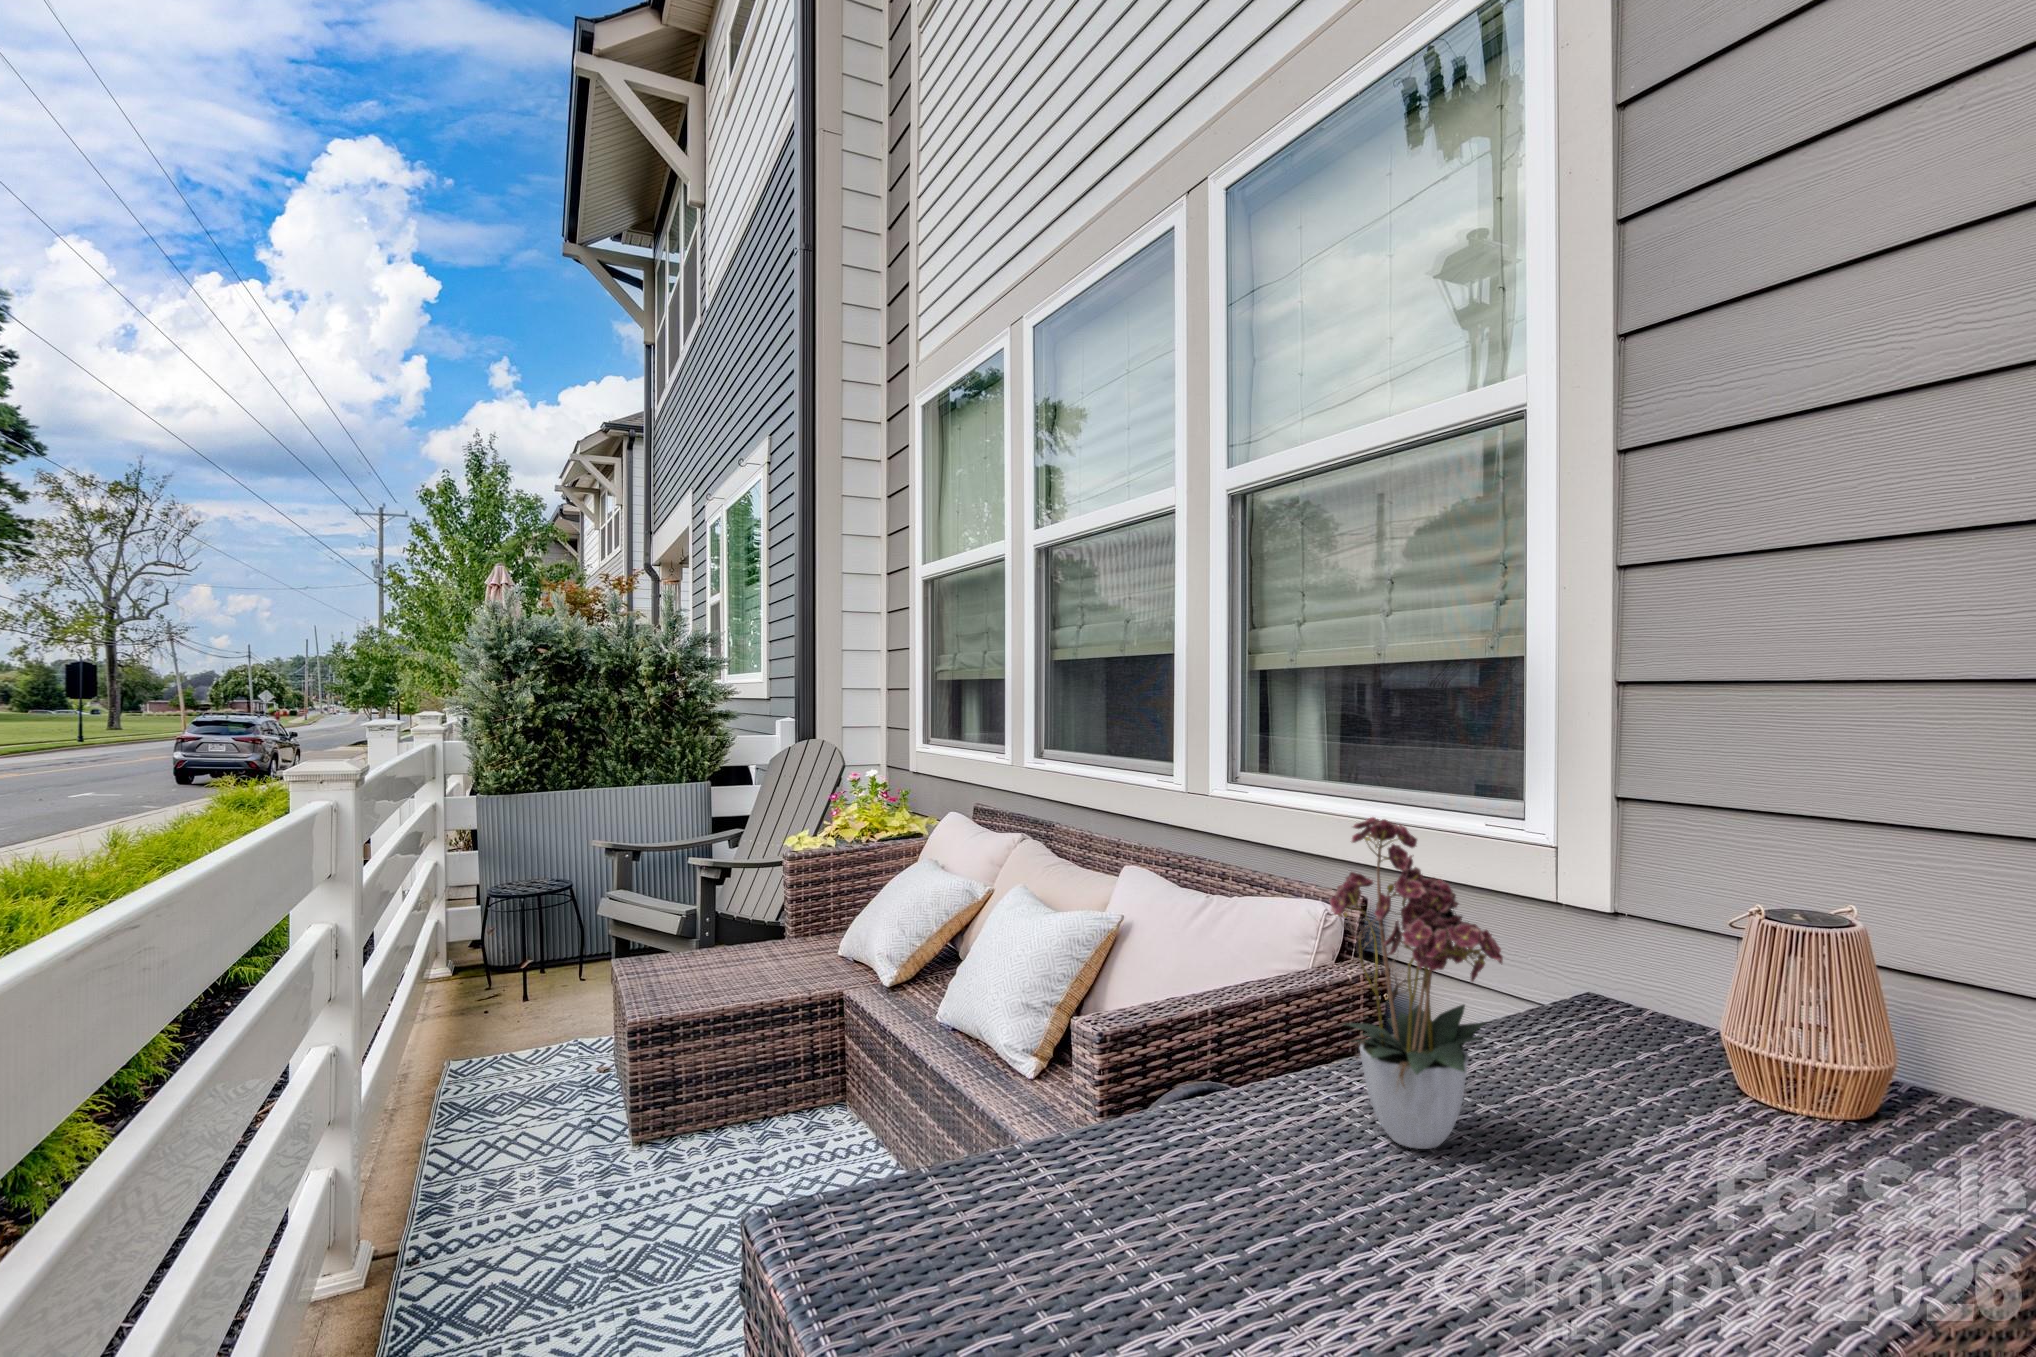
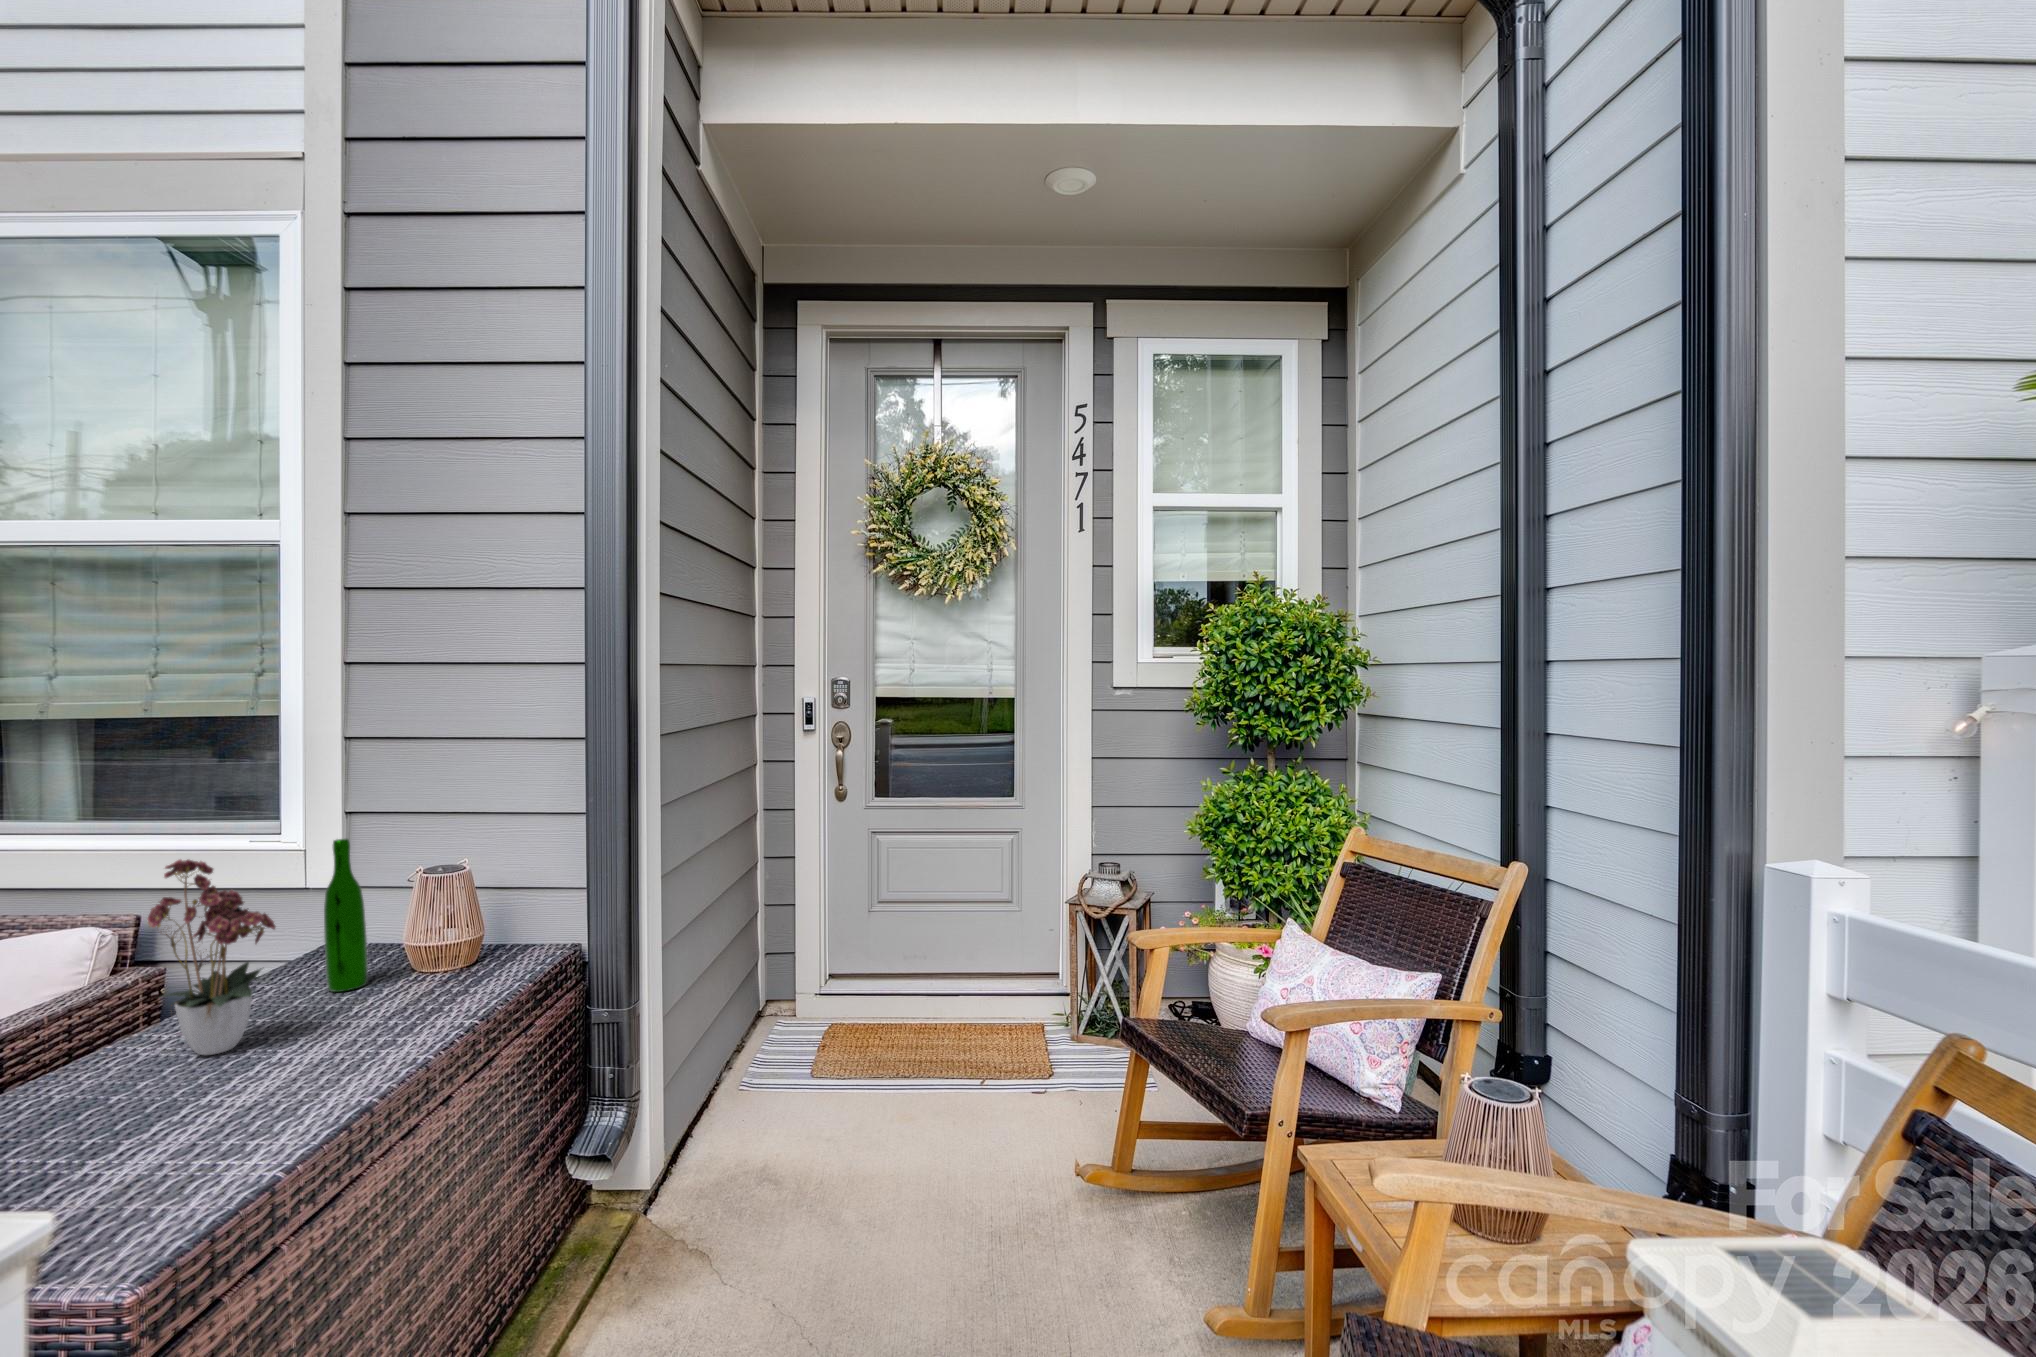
wine bottle: none [1583,827,1656,1097] -> present [324,839,368,992]

